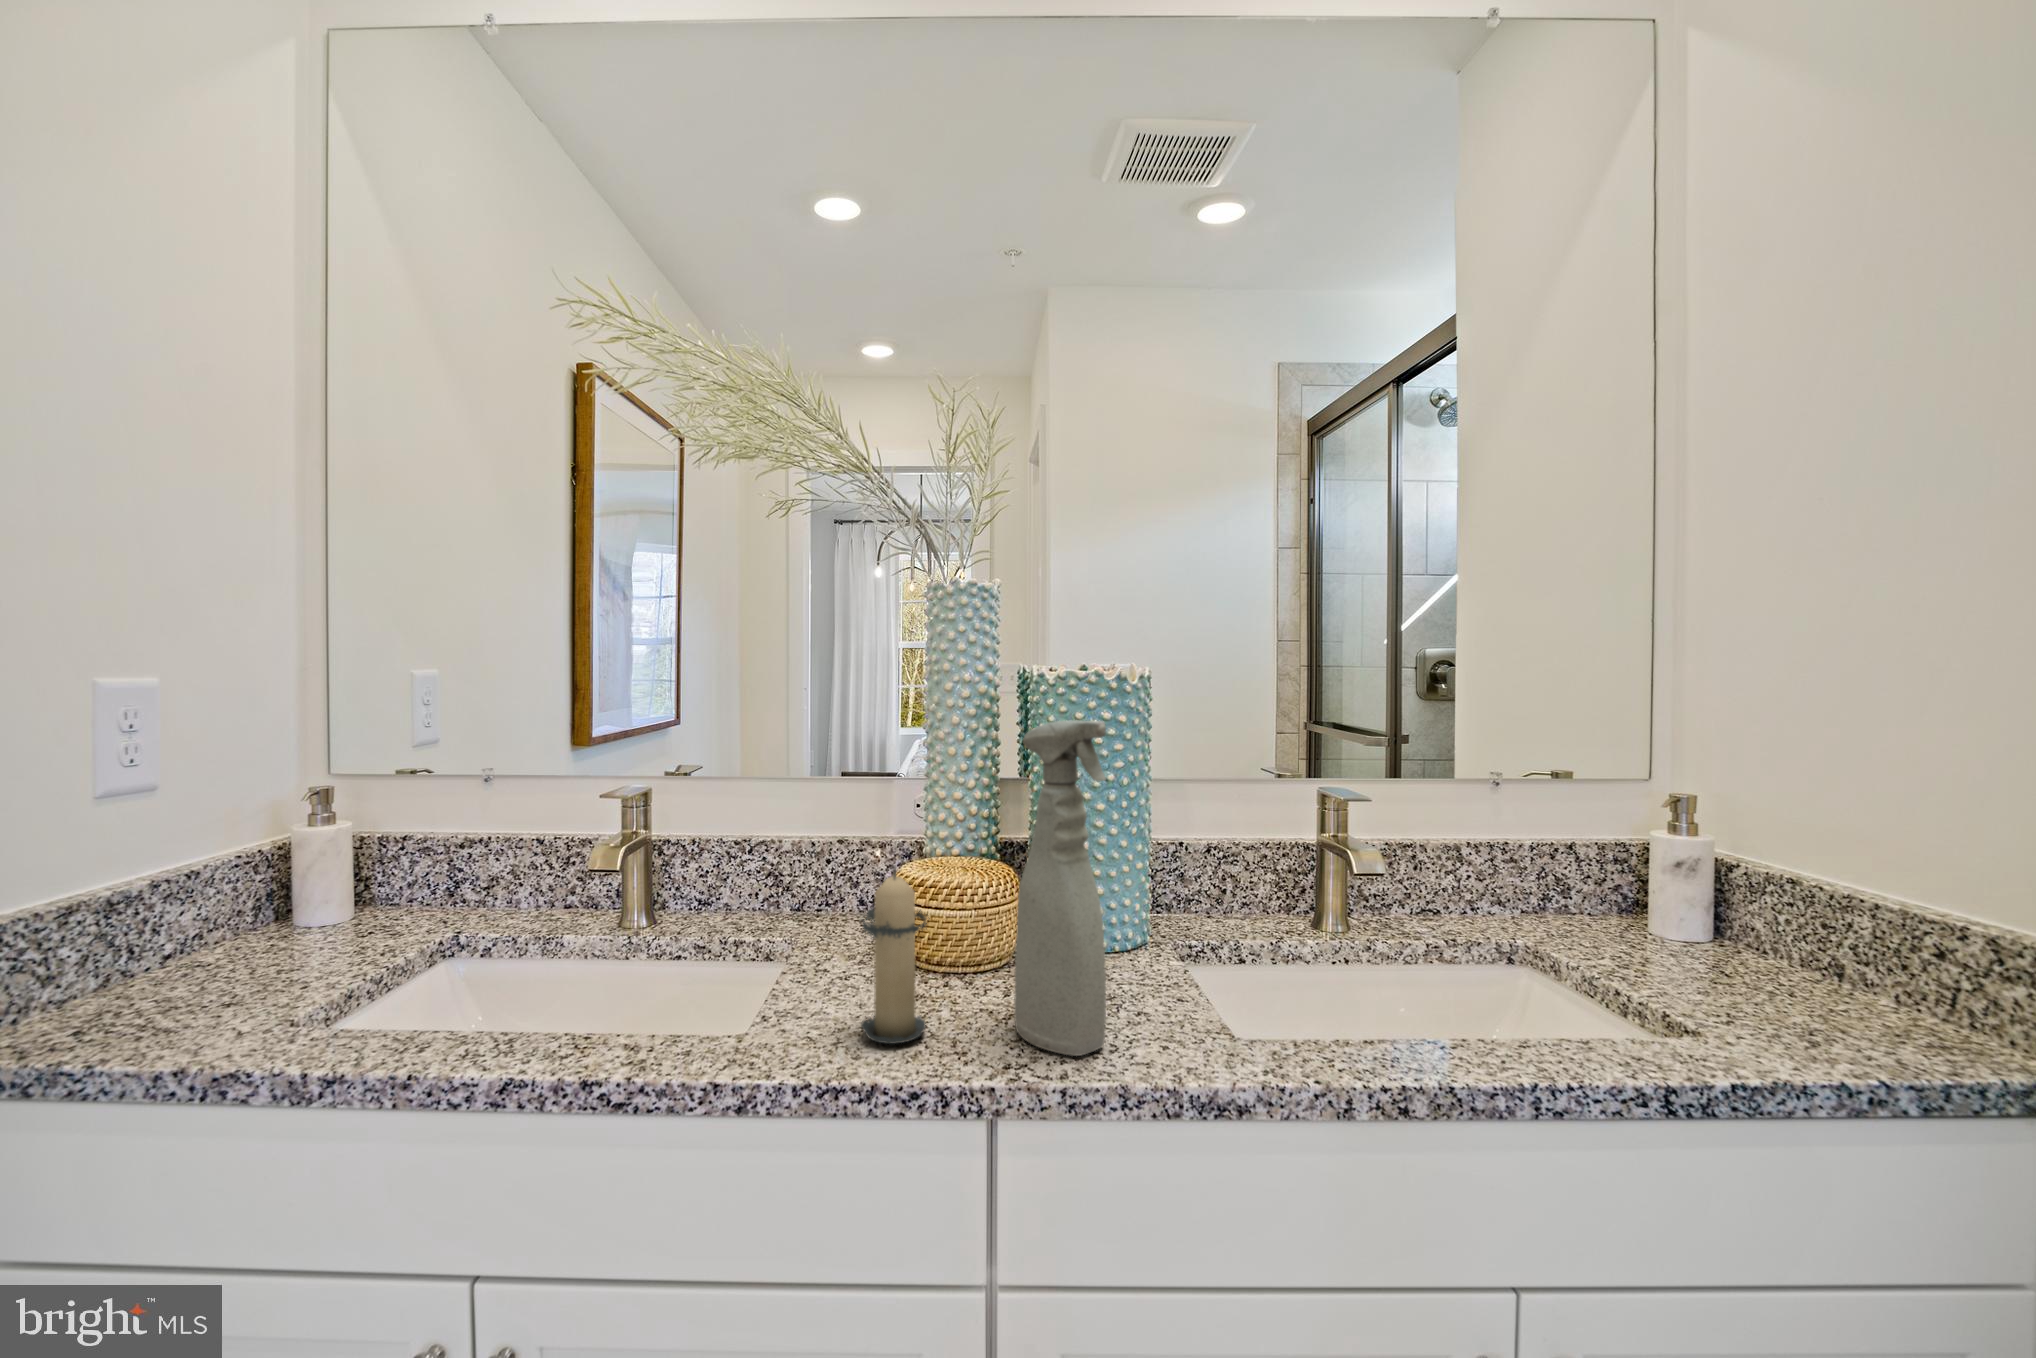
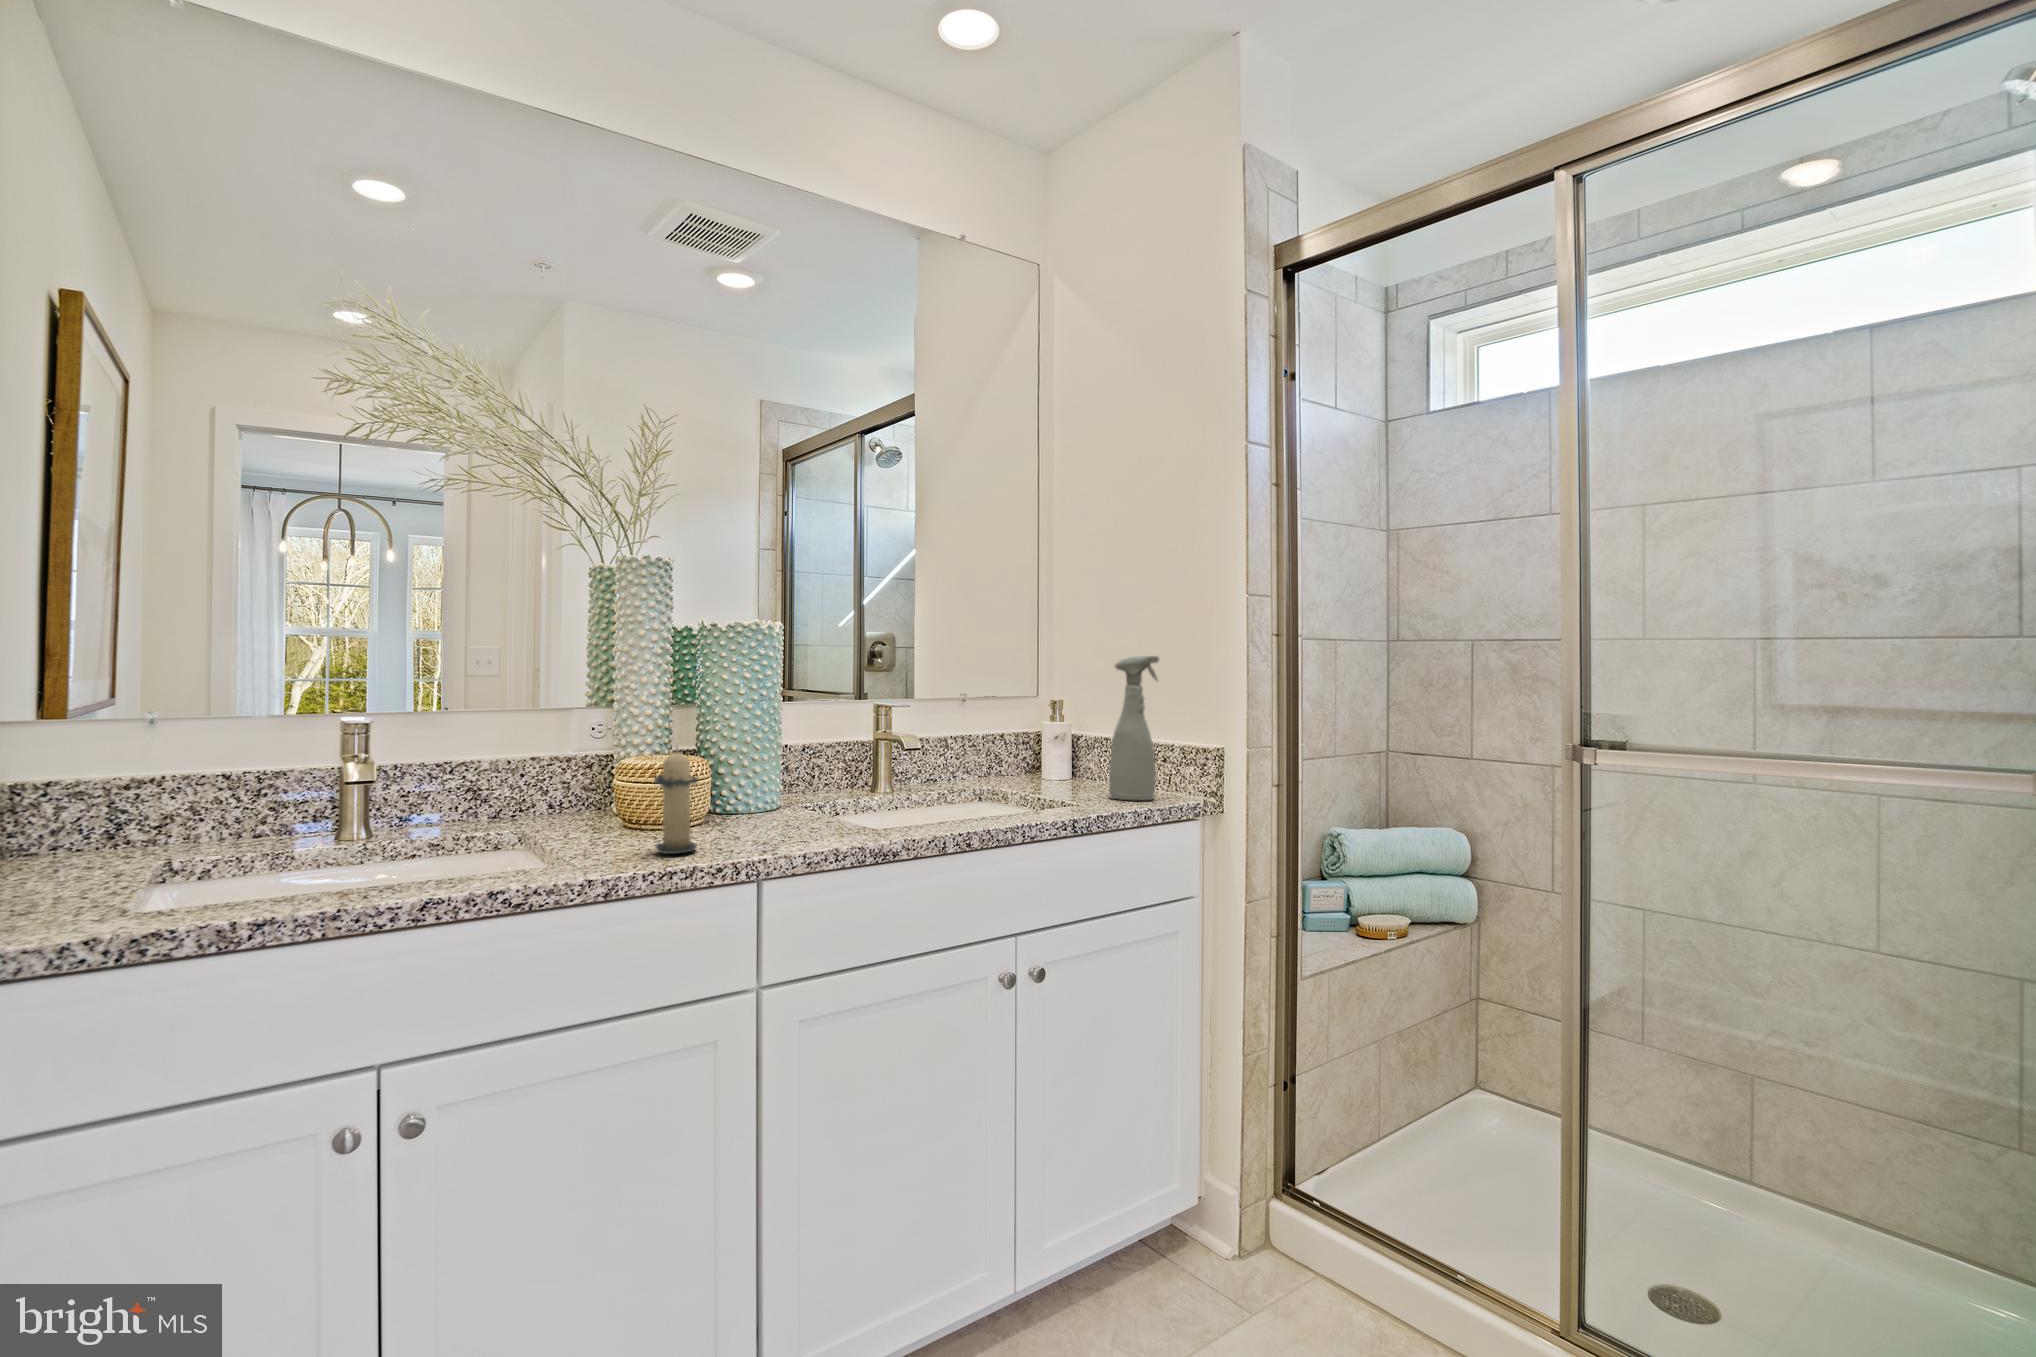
spray bottle: present [1014,720,1106,1056] -> present [1109,656,1159,800]

